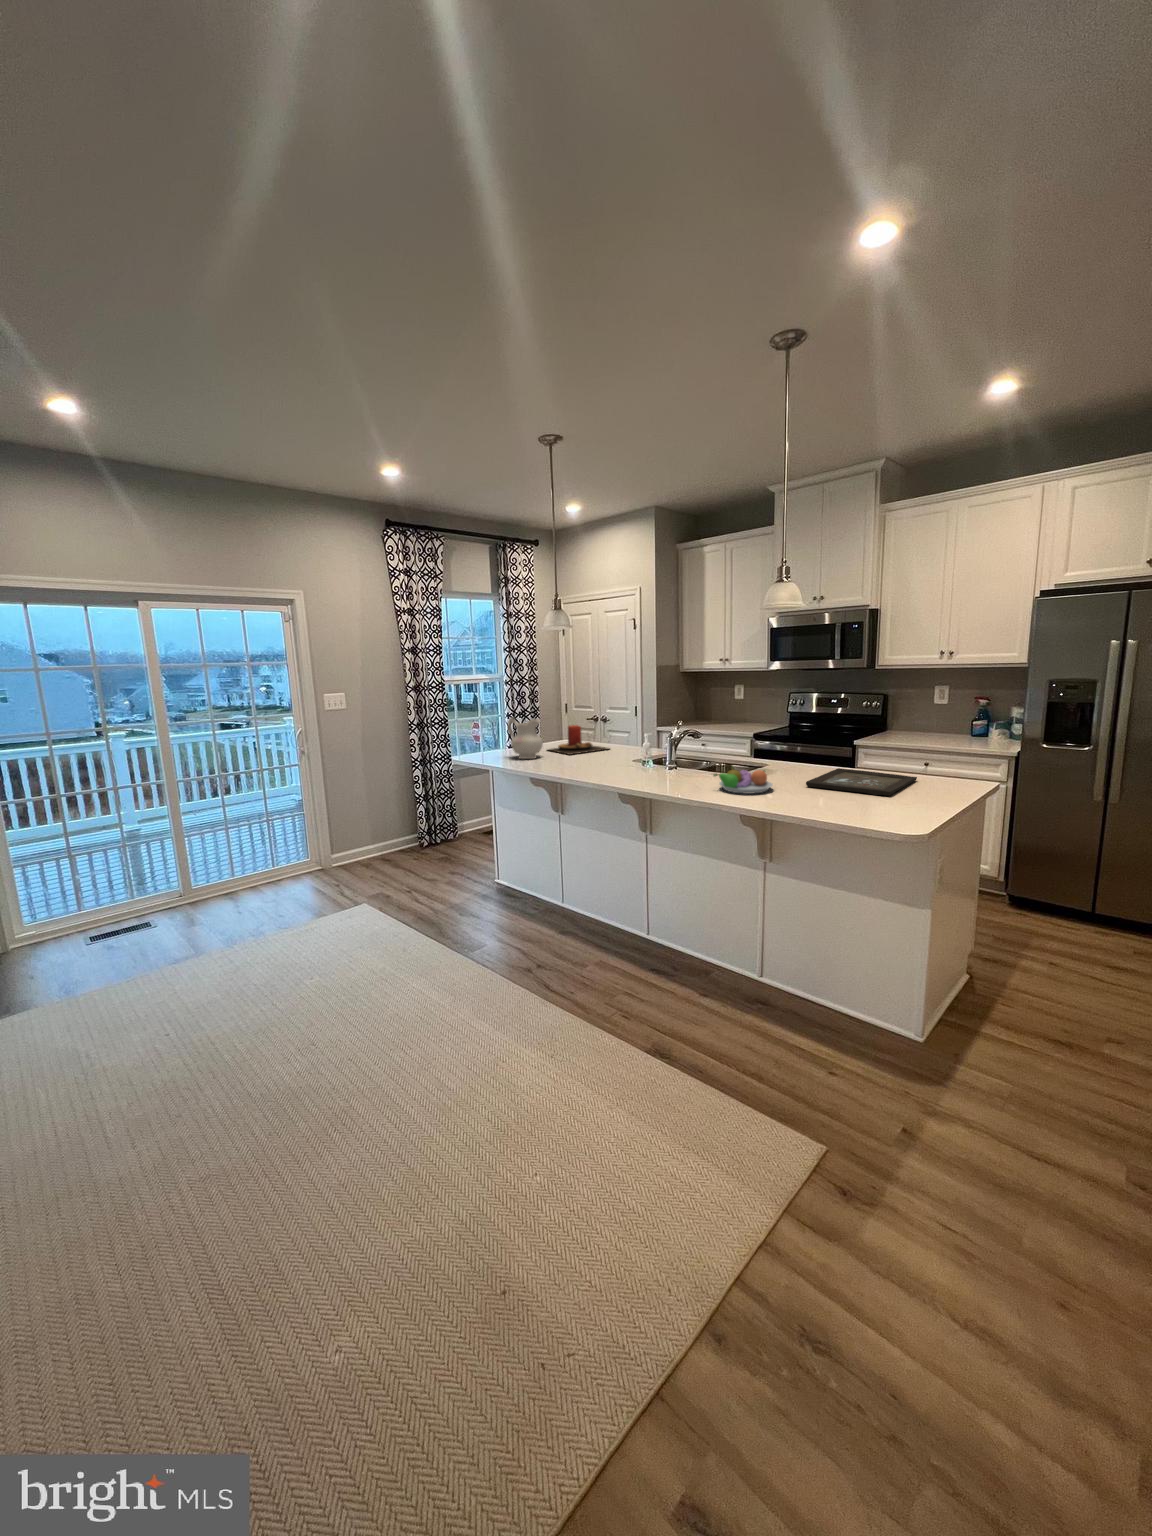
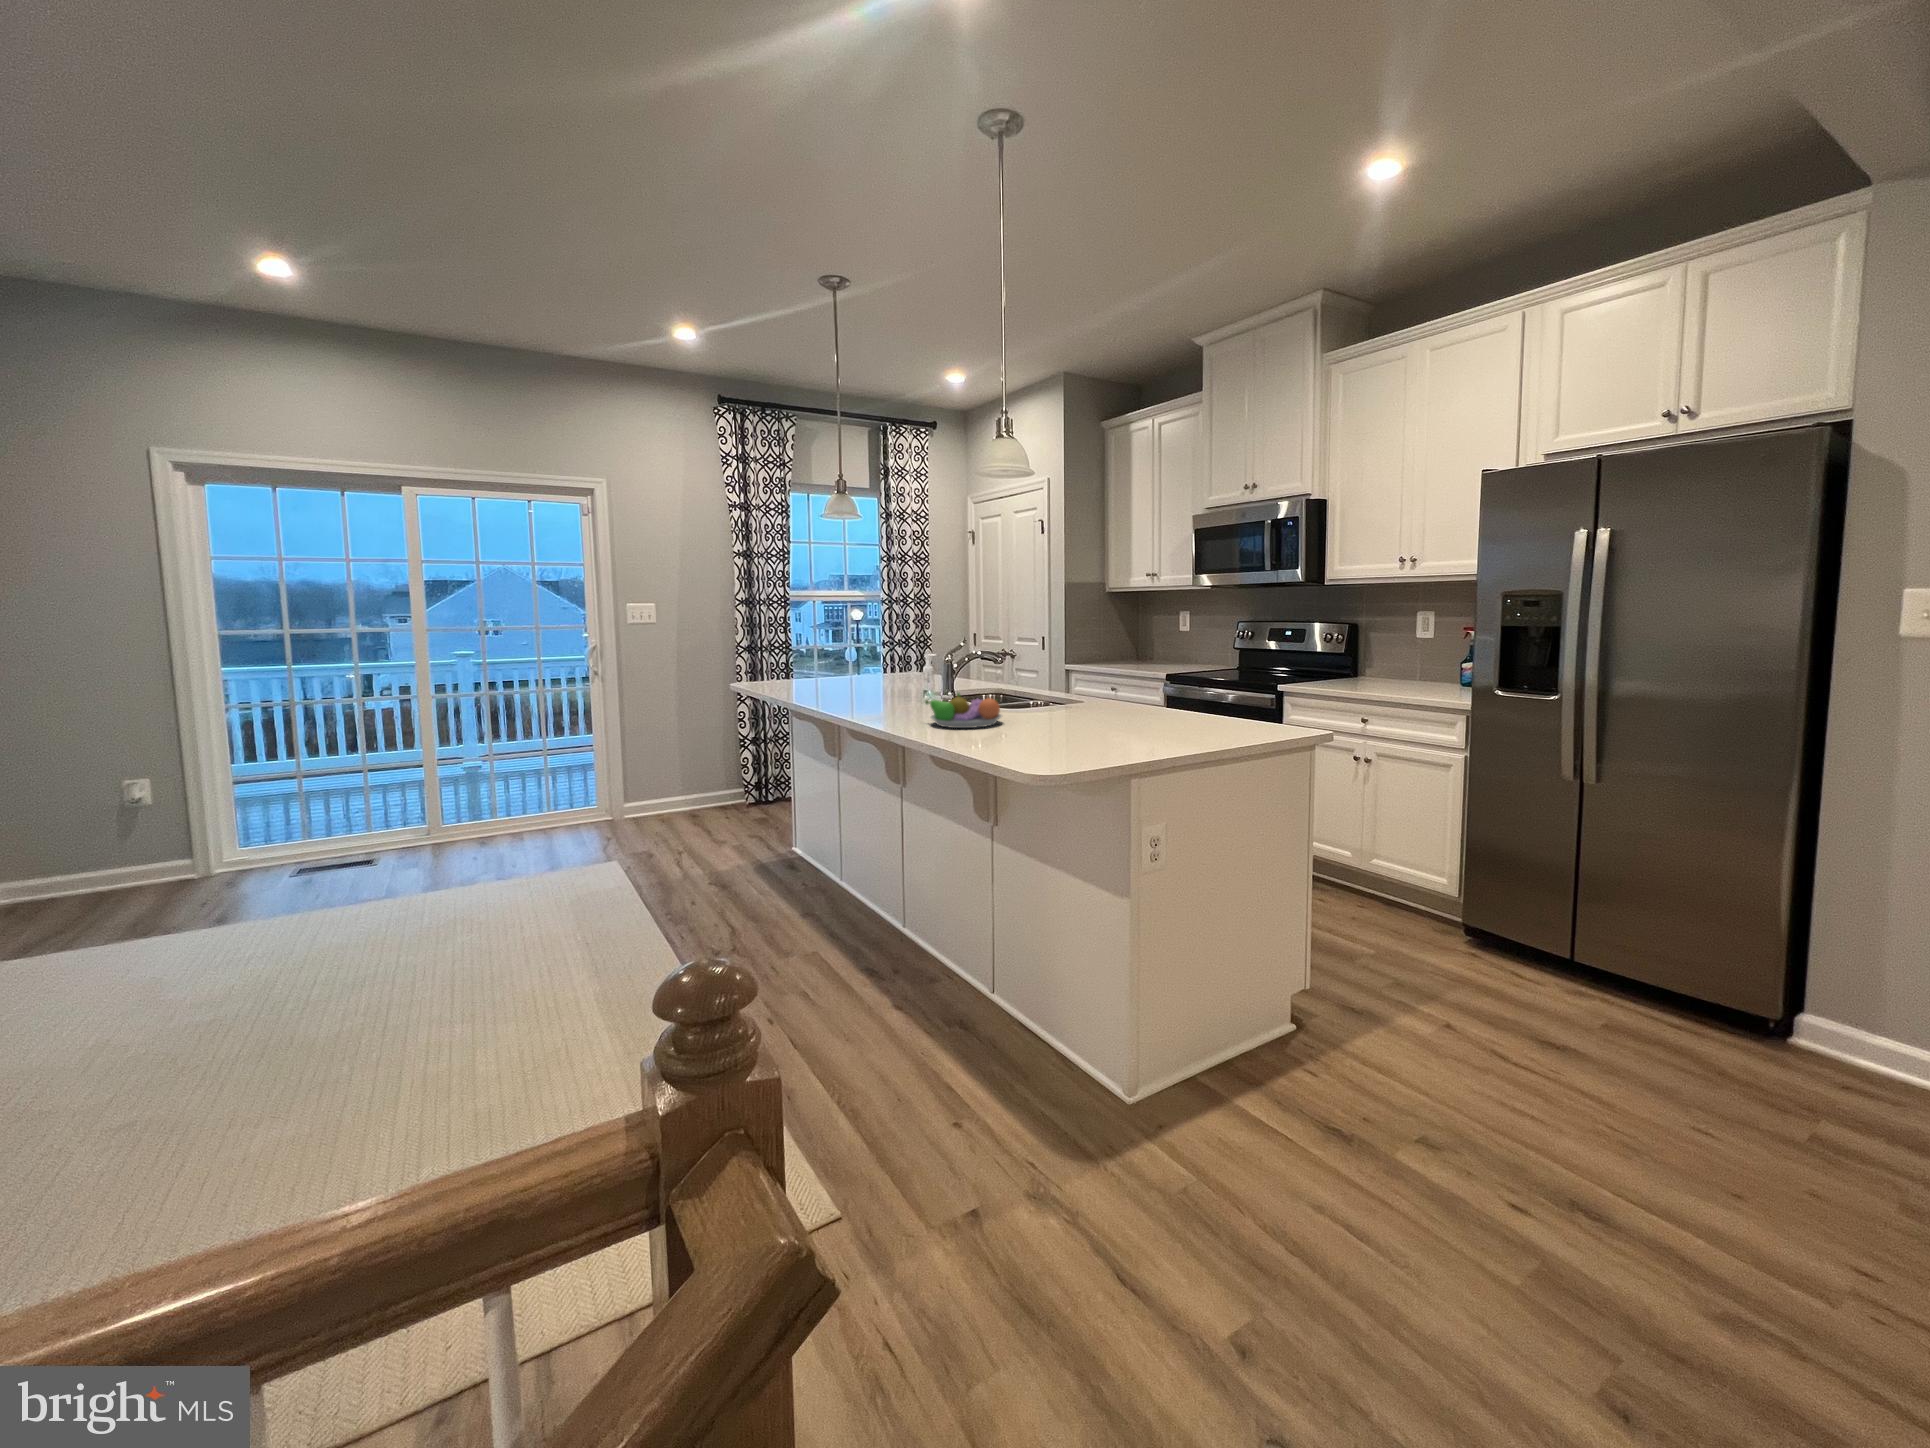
ceramic pitcher: present [508,717,543,759] -> none [783,632,826,687]
candle: present [548,725,609,755] -> none [848,647,927,684]
tray: present [806,768,917,796] -> none [1050,706,1218,737]

